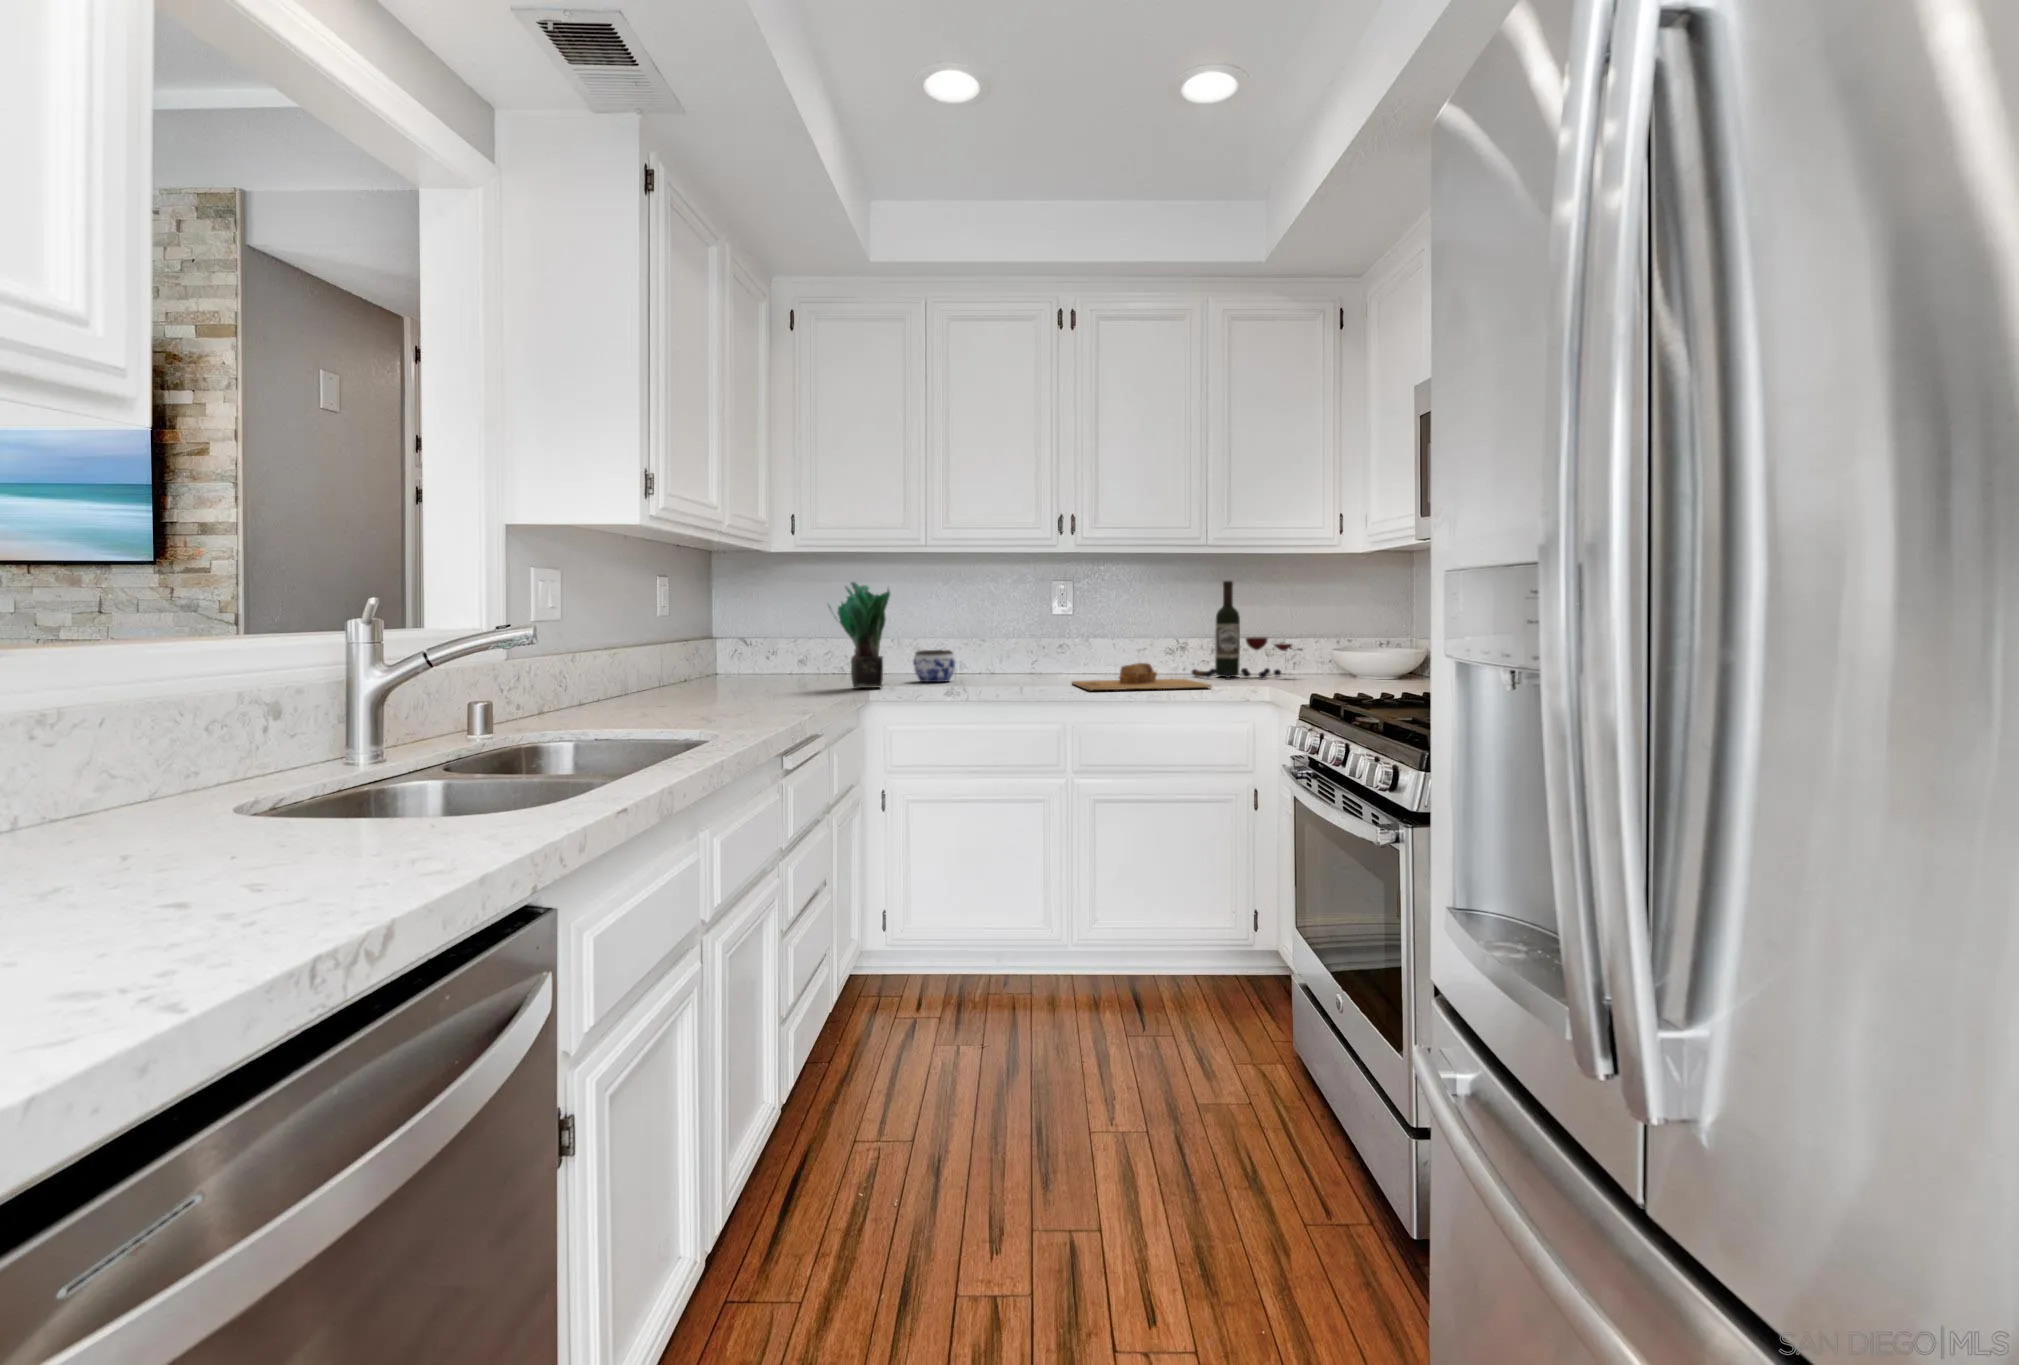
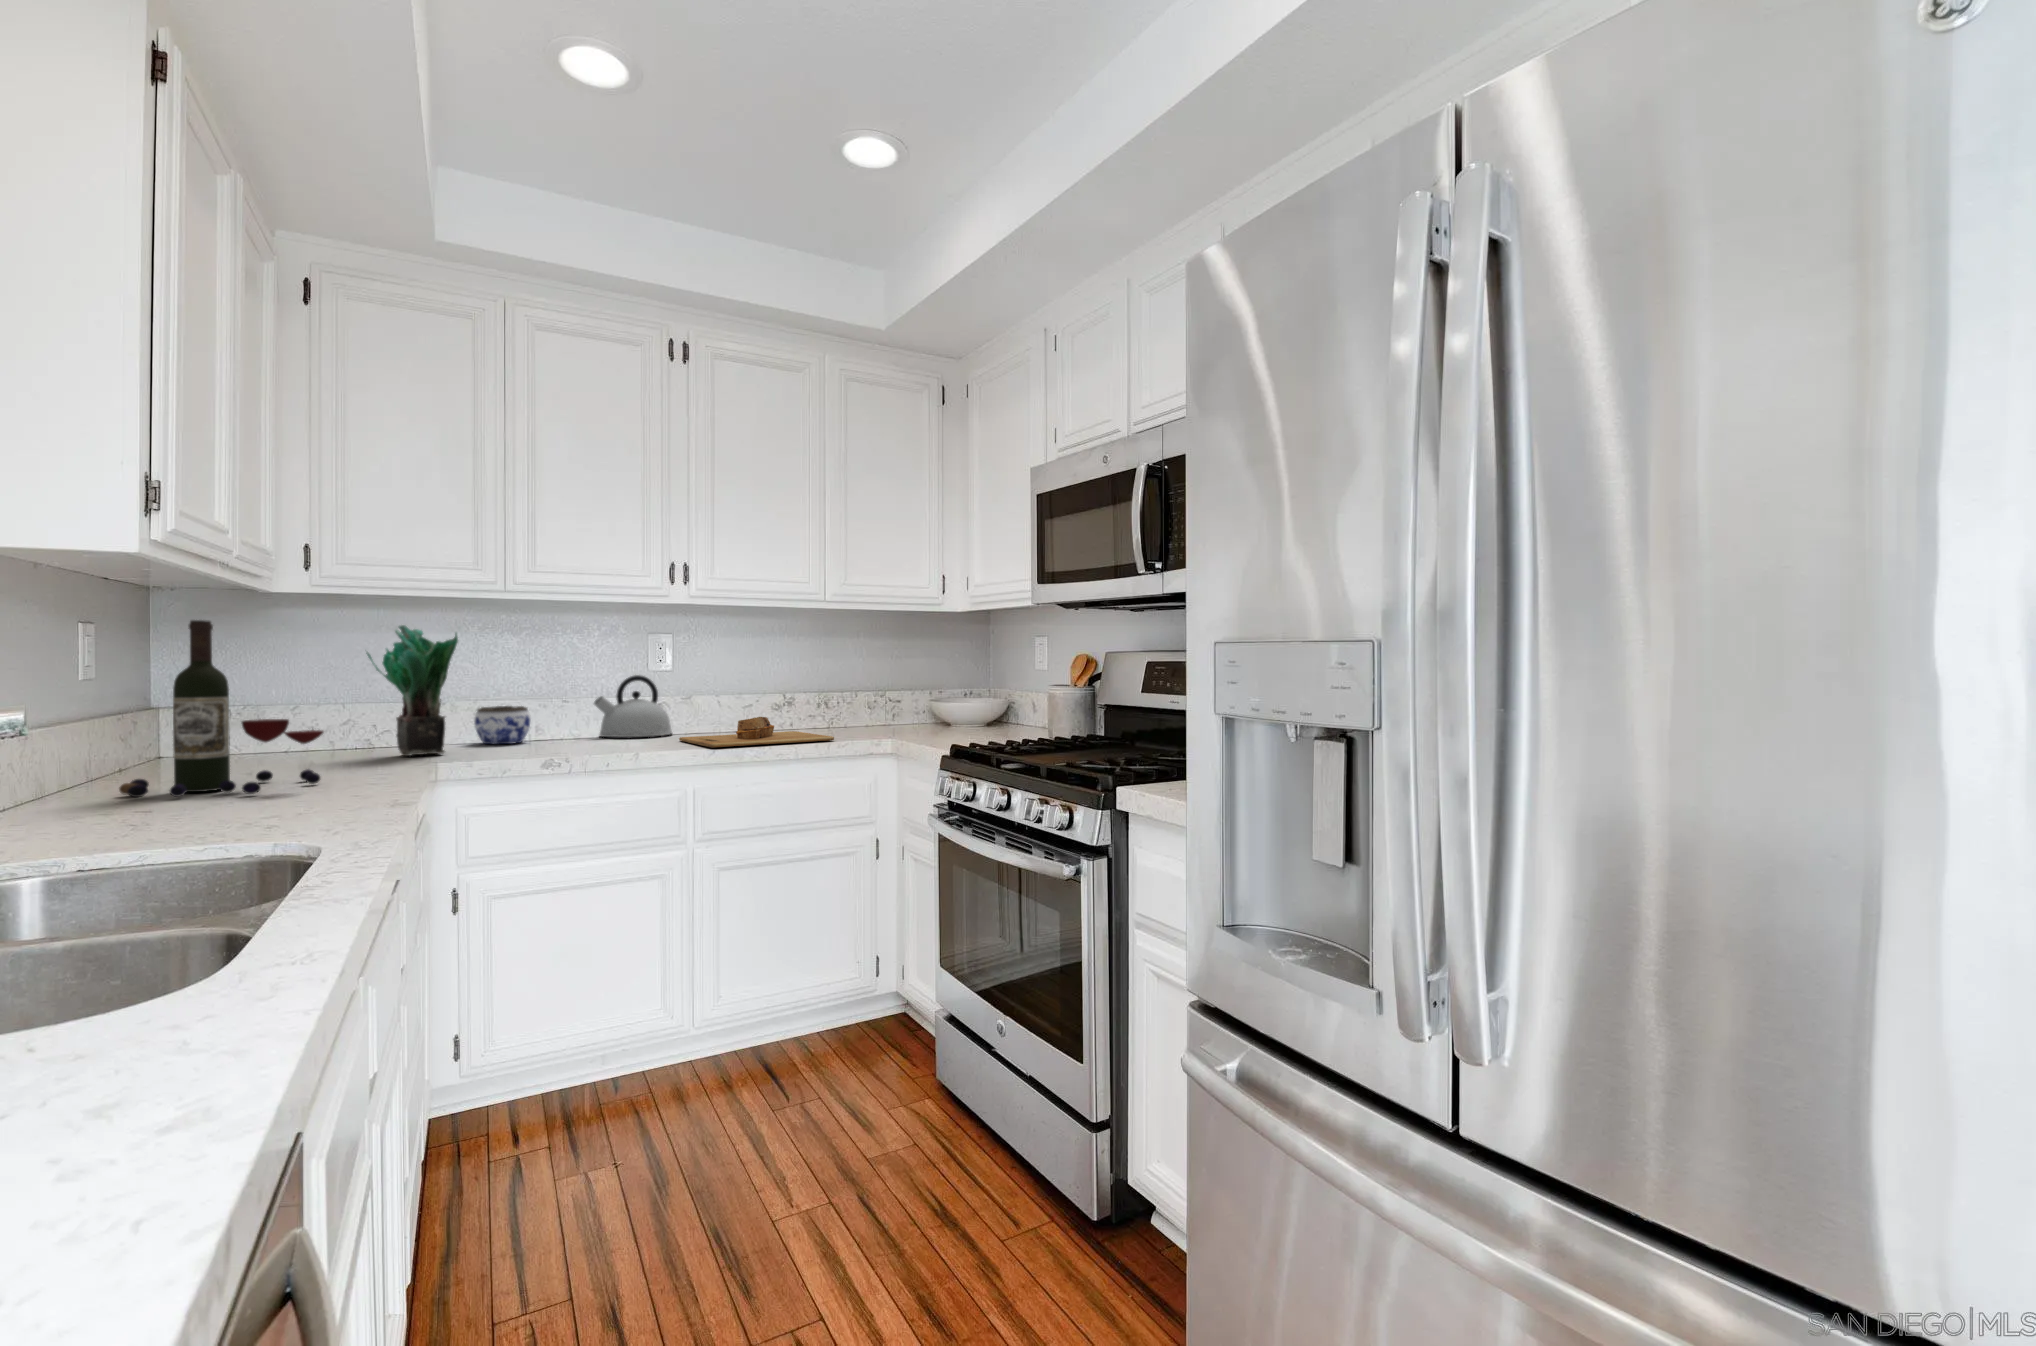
wine bottle: present [1192,581,1292,678] -> present [119,620,324,797]
kettle: none [1006,624,1075,680] -> present [594,675,672,737]

